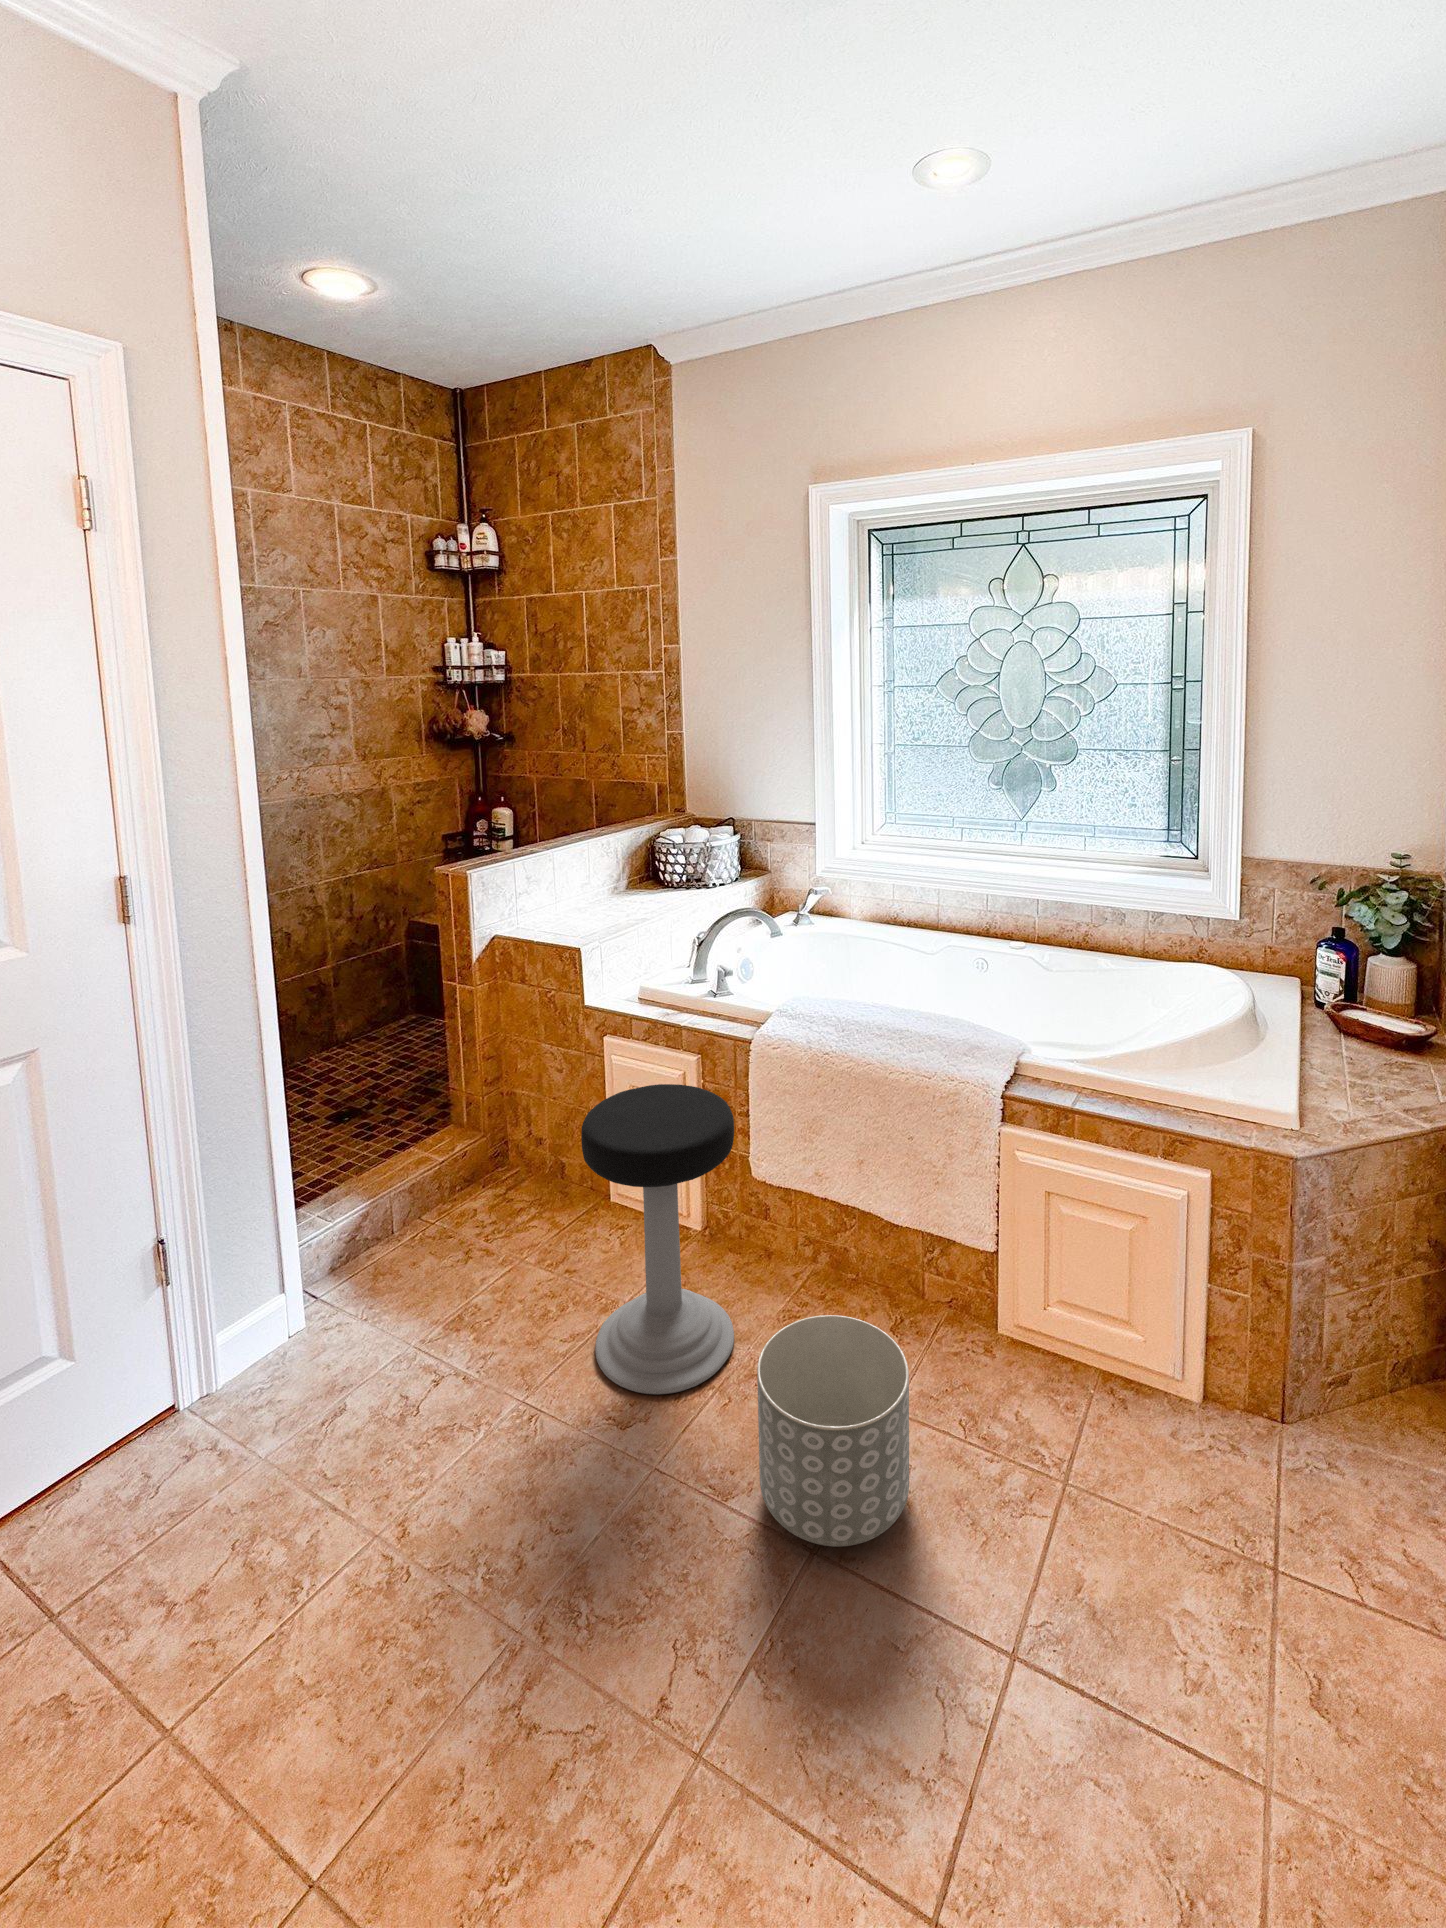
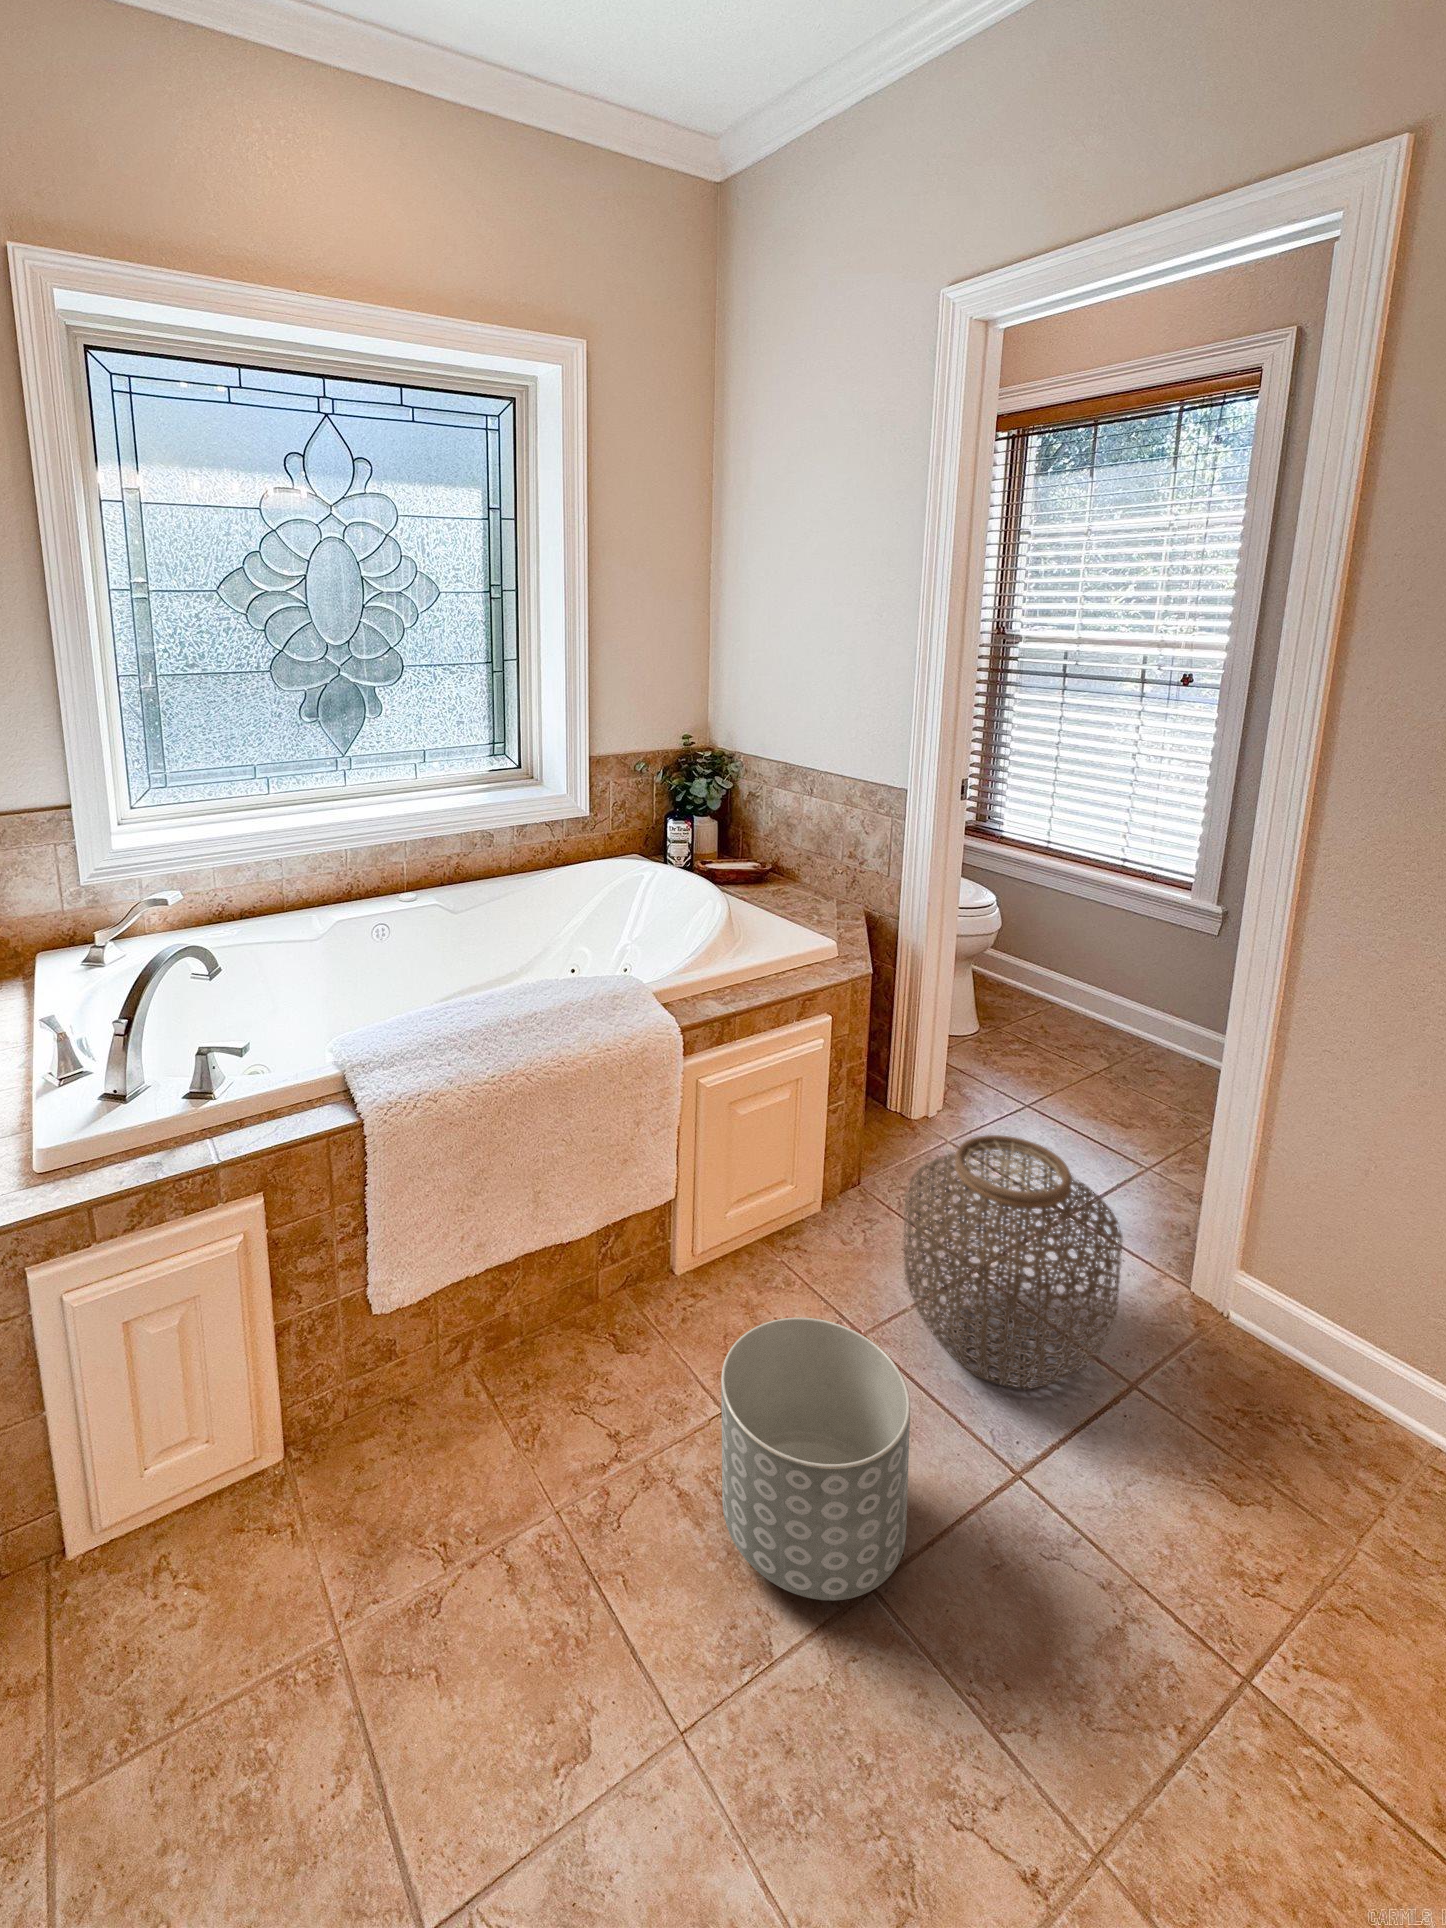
stool: present [581,1084,734,1395] -> none [296,1207,566,1748]
woven basket: none [1048,1344,1304,1673] -> present [904,1135,1122,1389]

